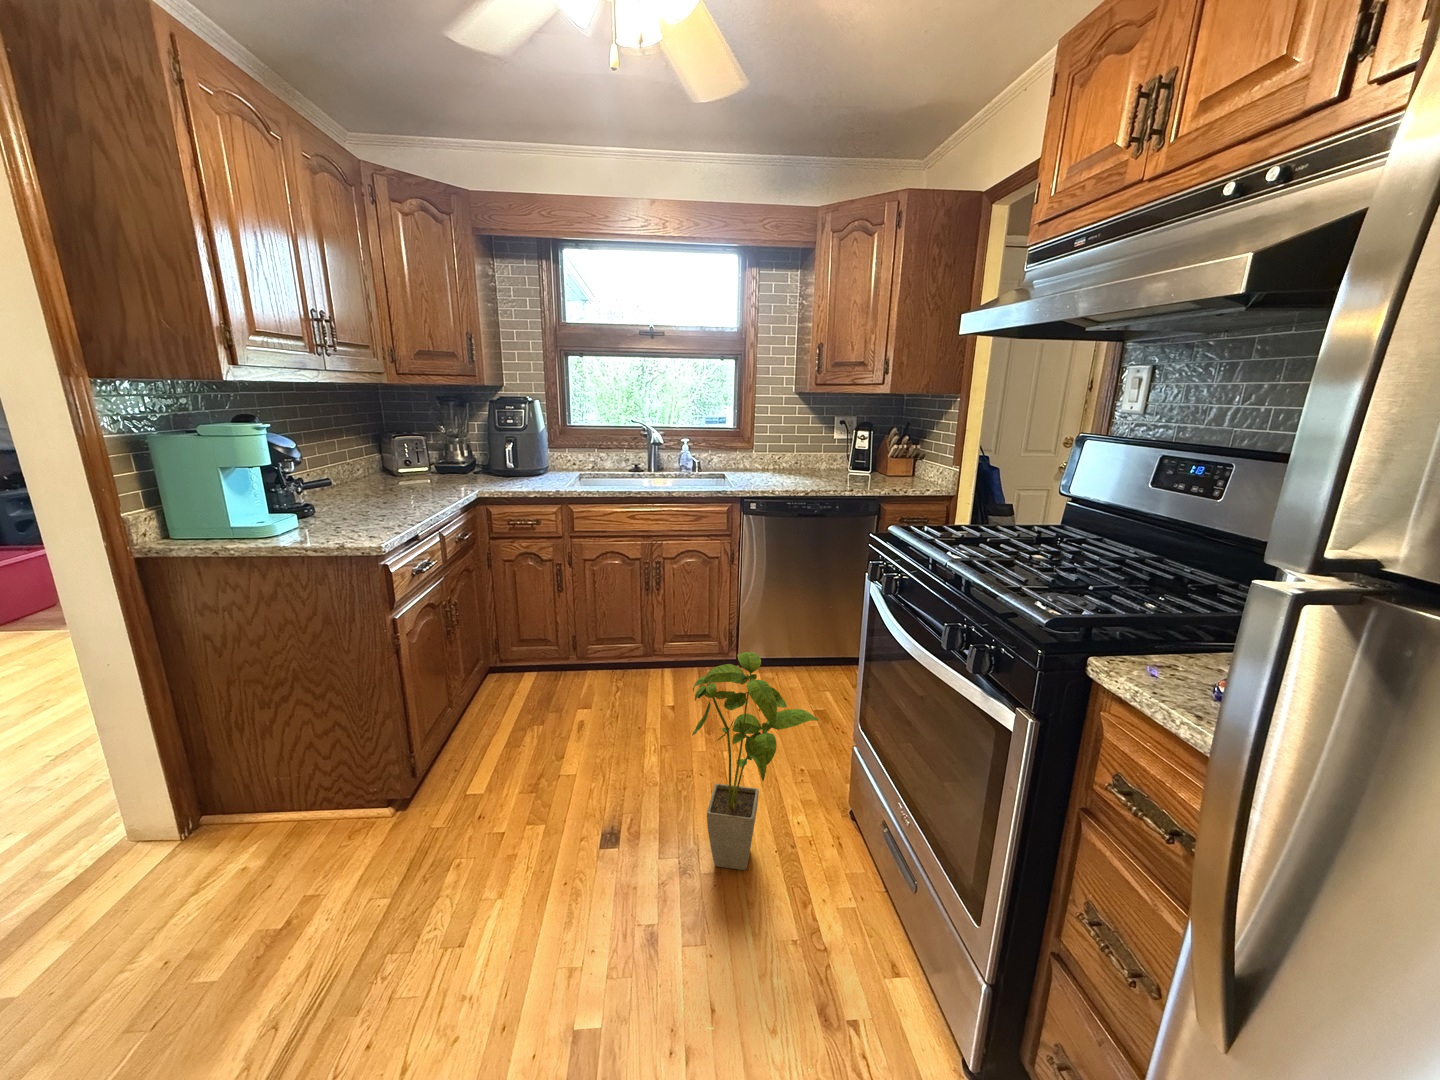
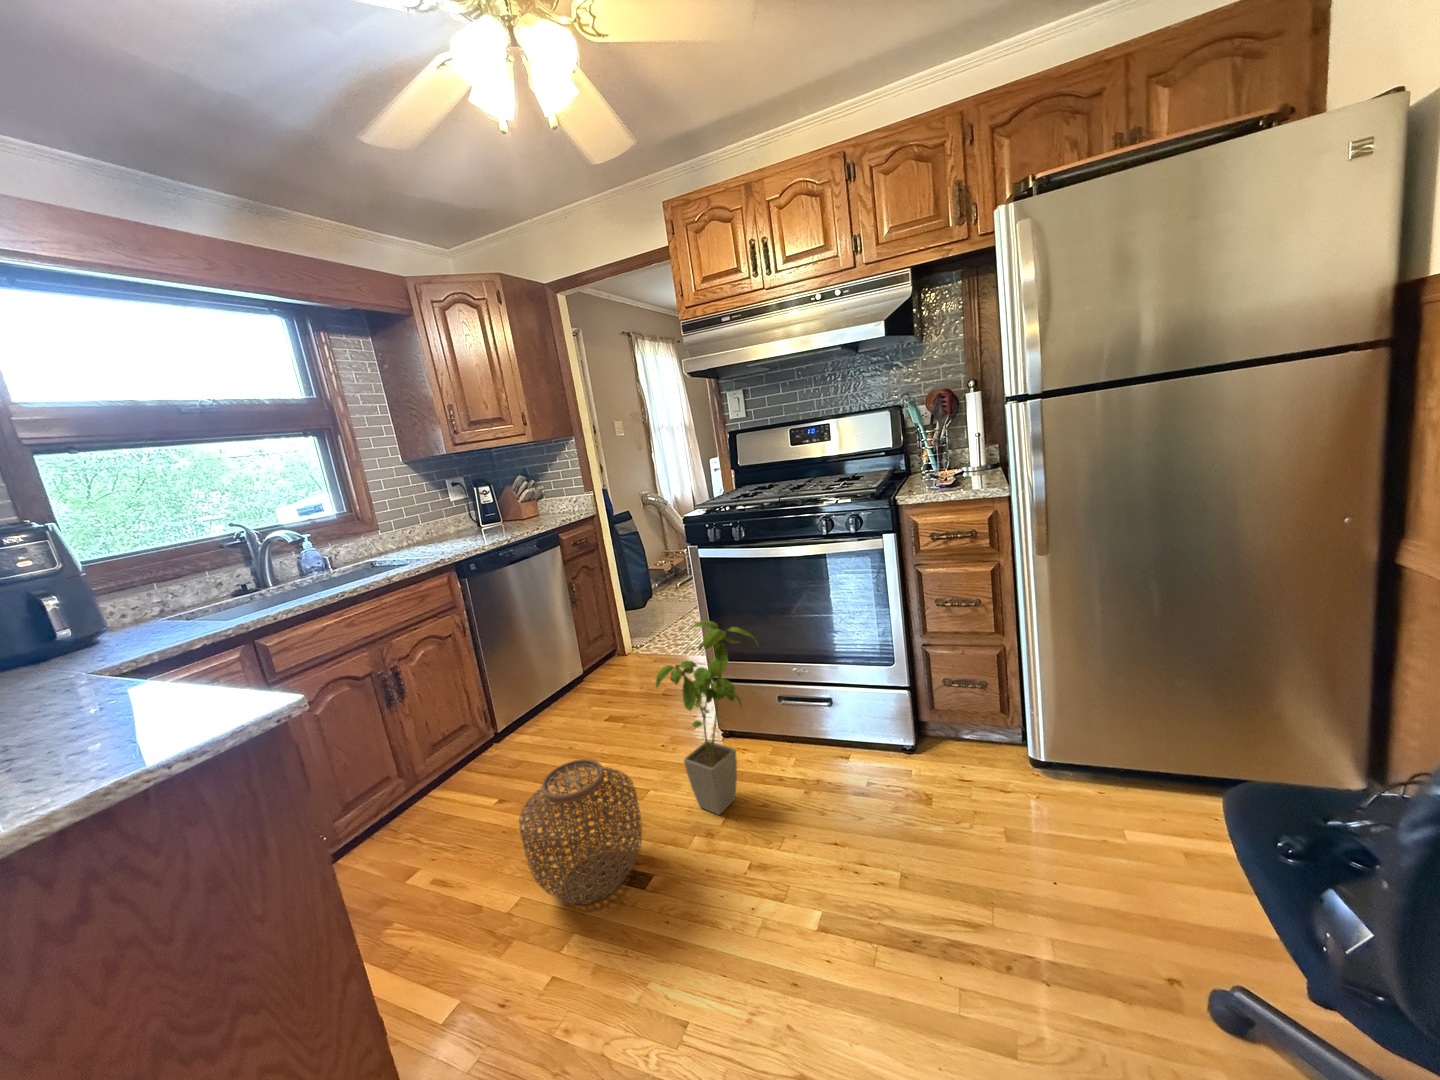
woven basket: none [543,698,651,827] -> present [519,759,642,904]

